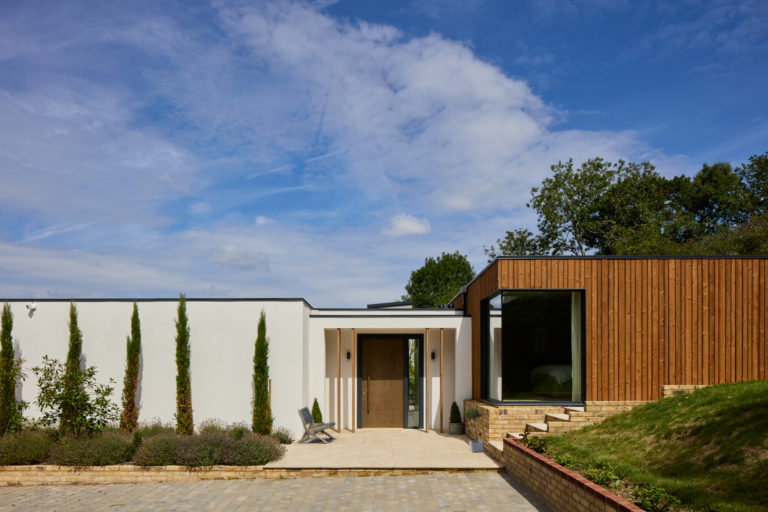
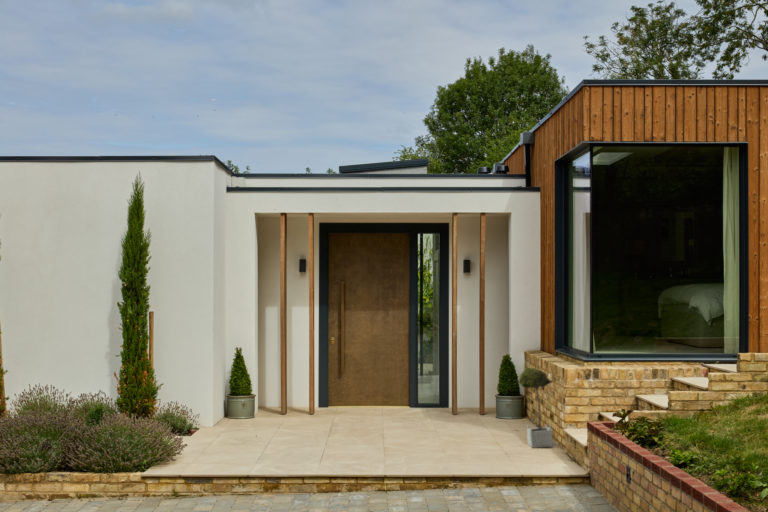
lounge chair: present [298,406,336,443] -> none [221,371,293,436]

